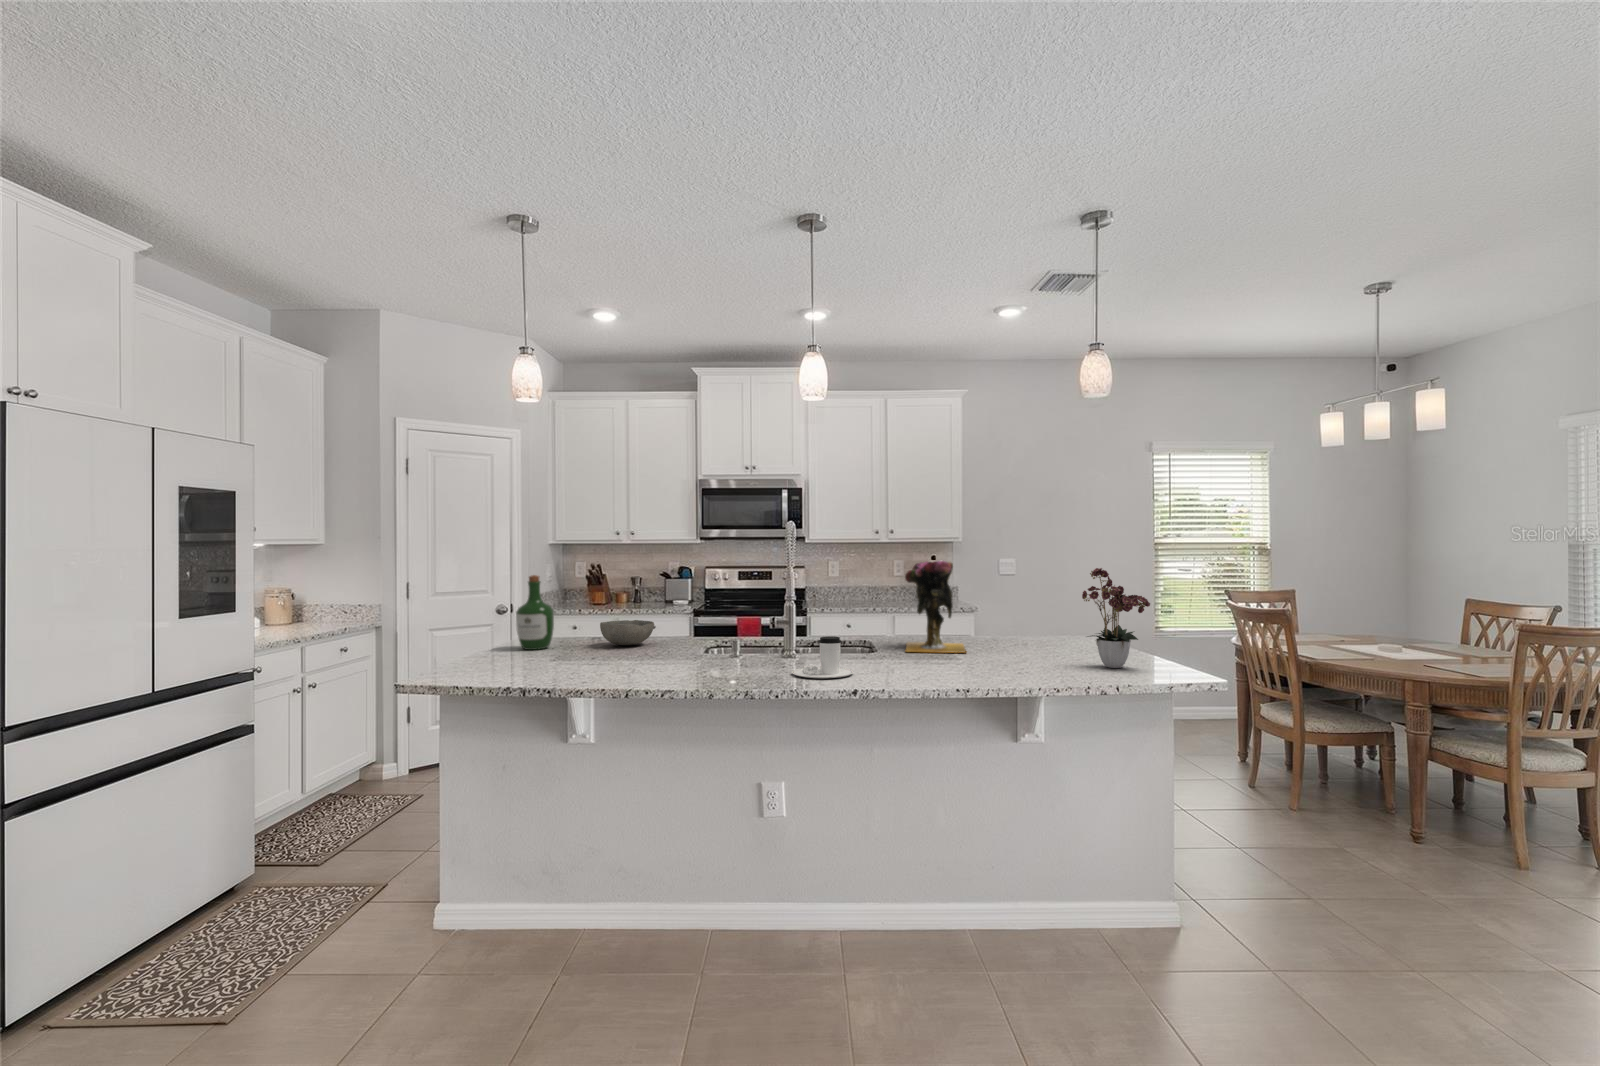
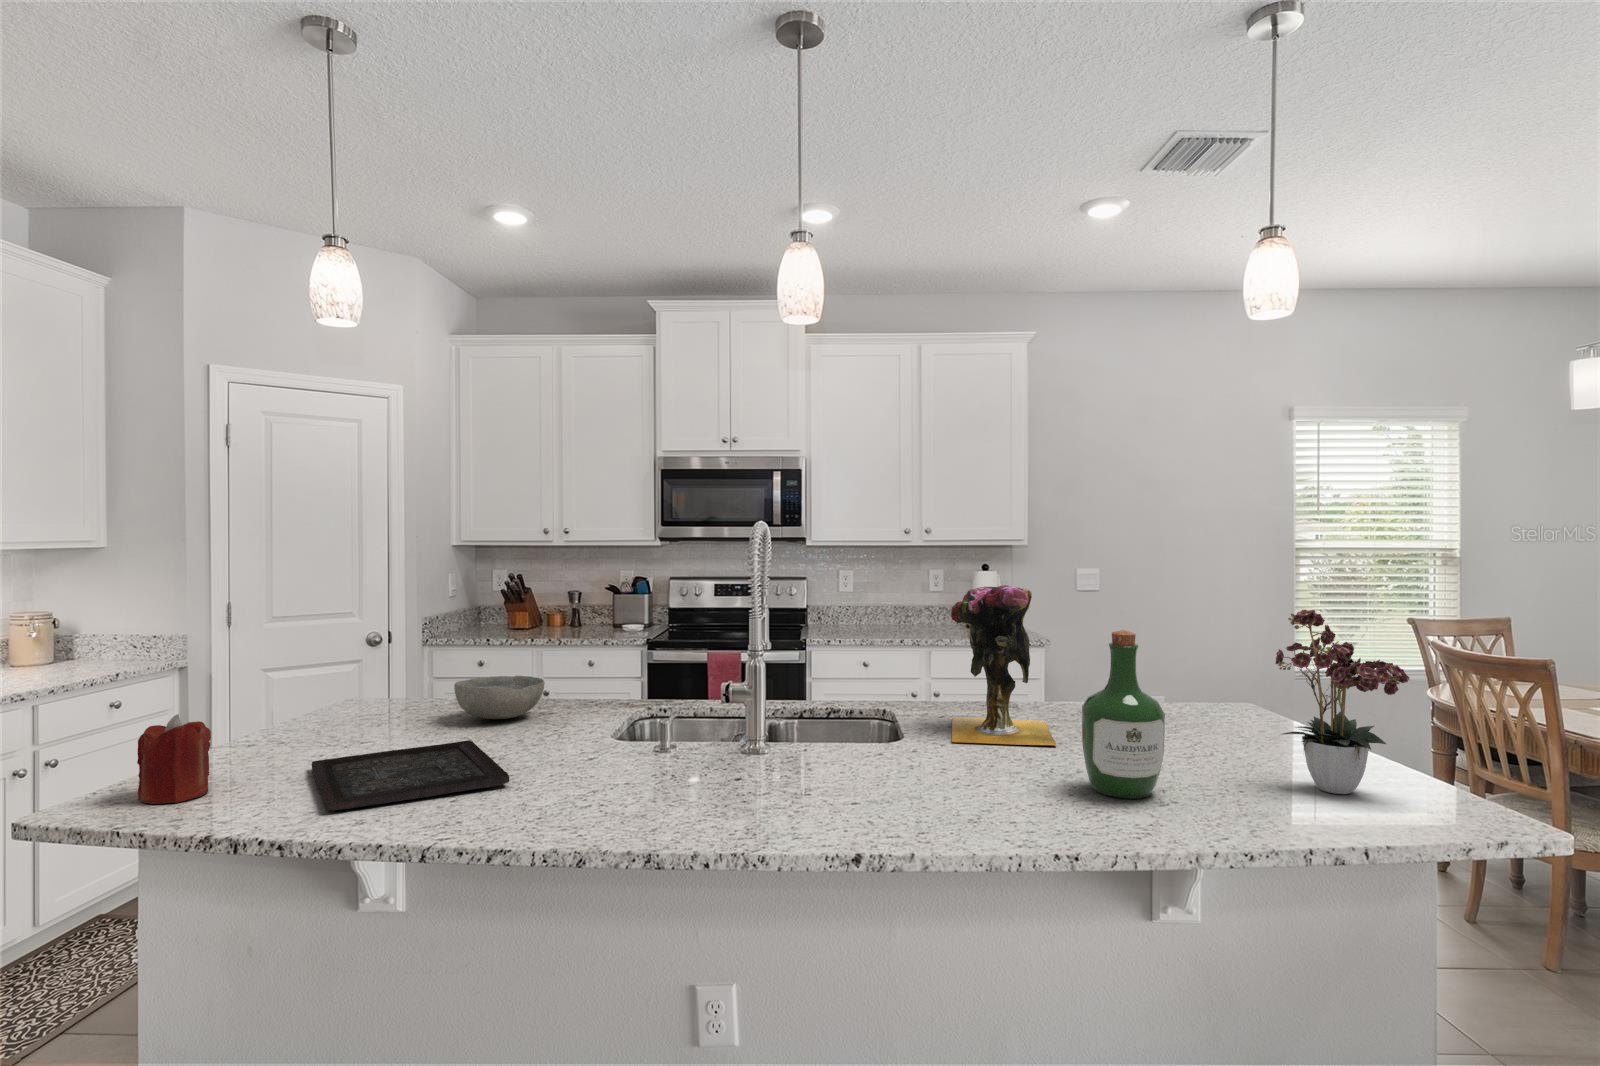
wine bottle: present [516,575,554,650] -> present [1082,630,1165,799]
candle: none [456,628,491,676] -> present [137,714,211,804]
coffee cup: present [792,636,853,678] -> none [745,735,859,821]
tray: none [538,652,657,677] -> present [312,740,509,811]

